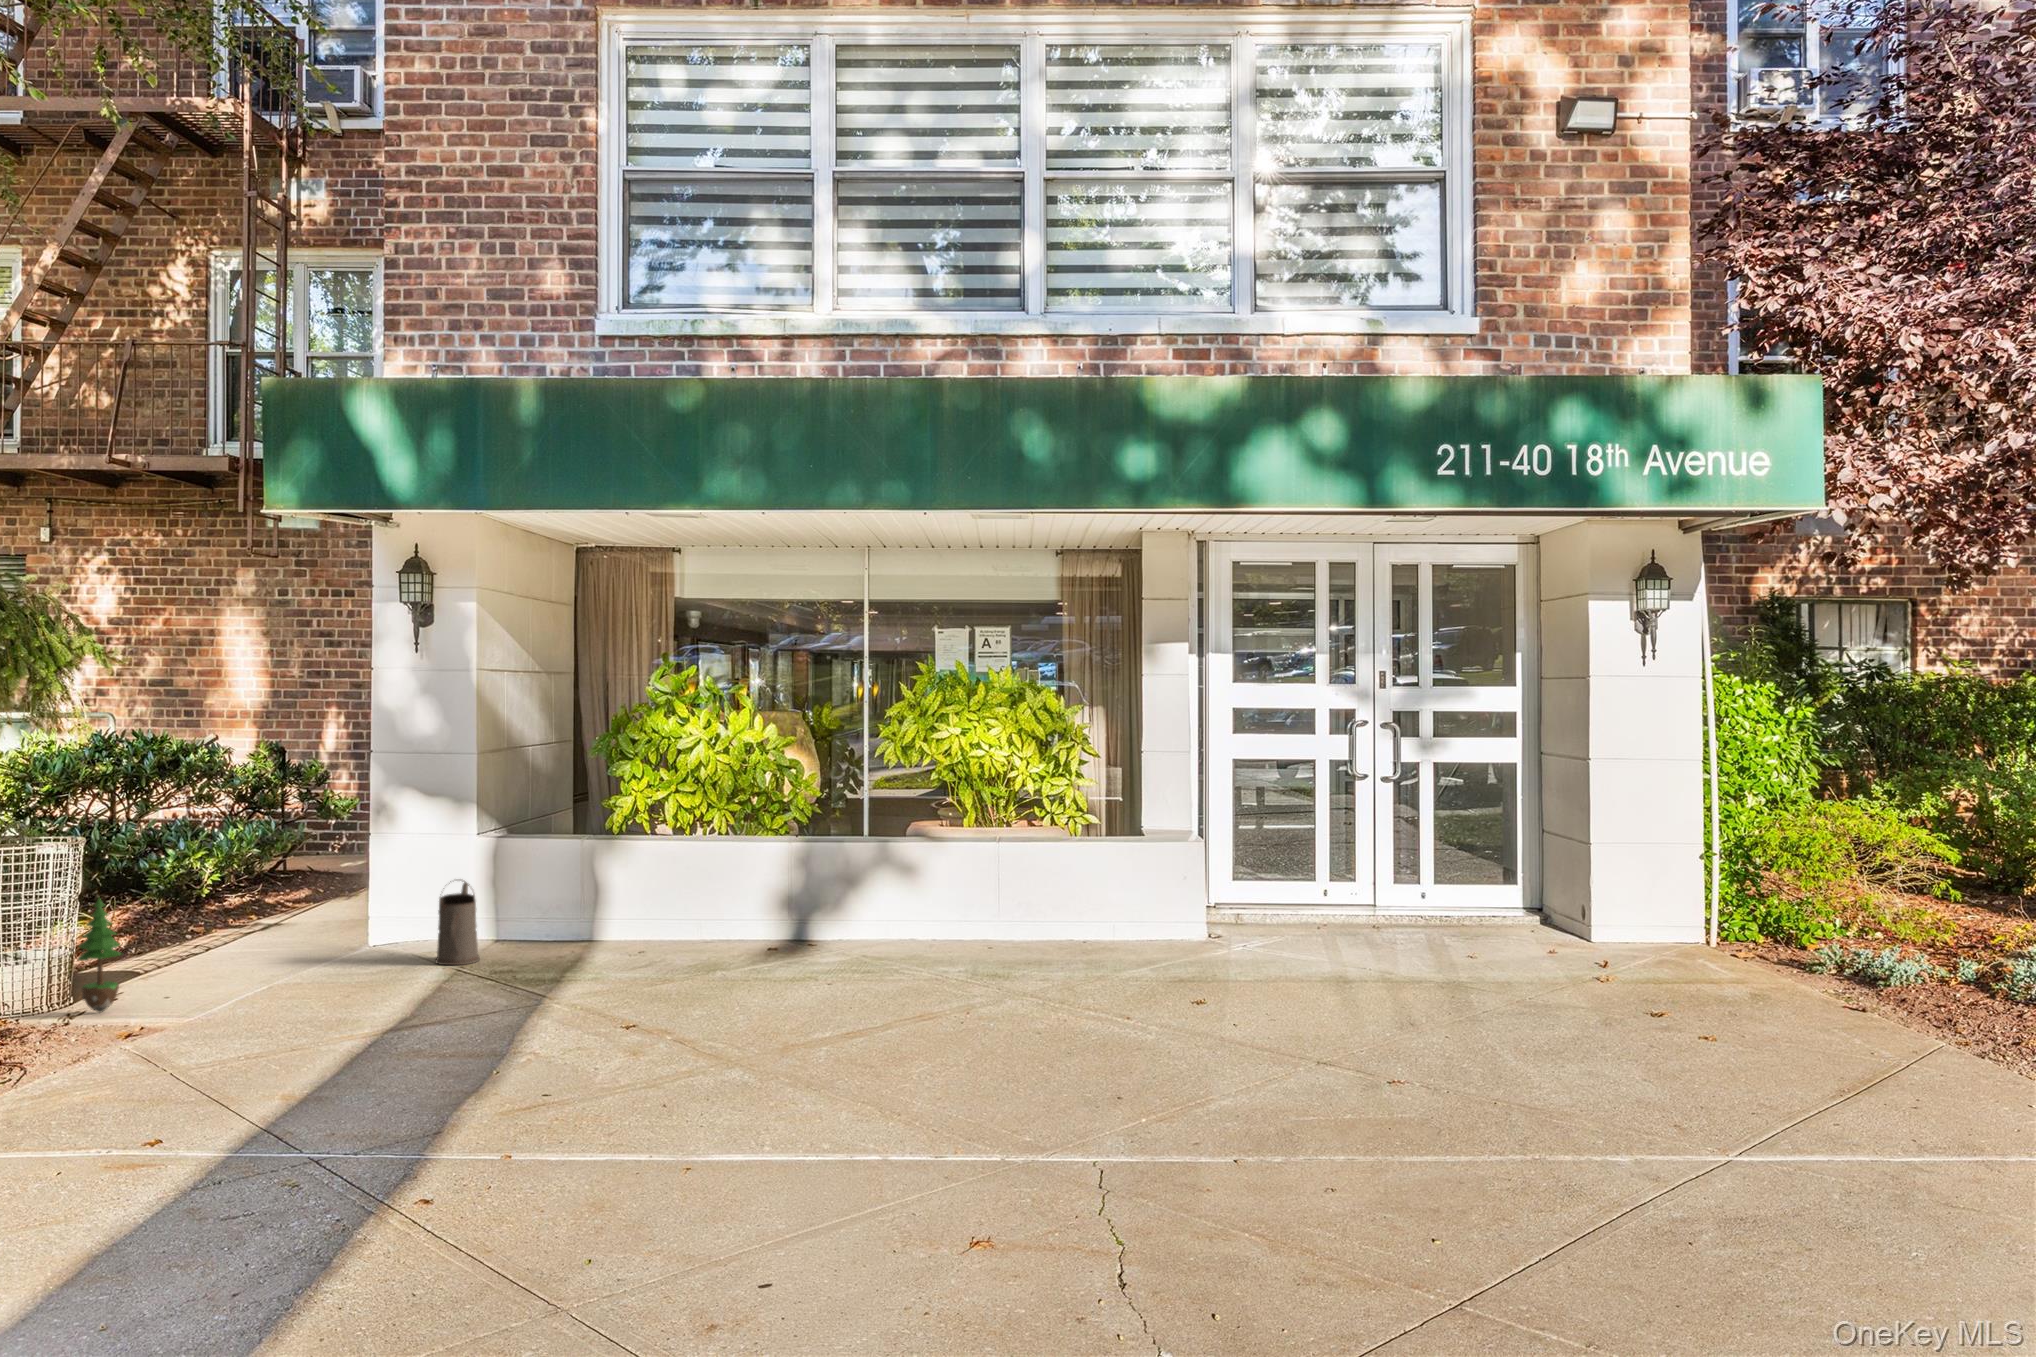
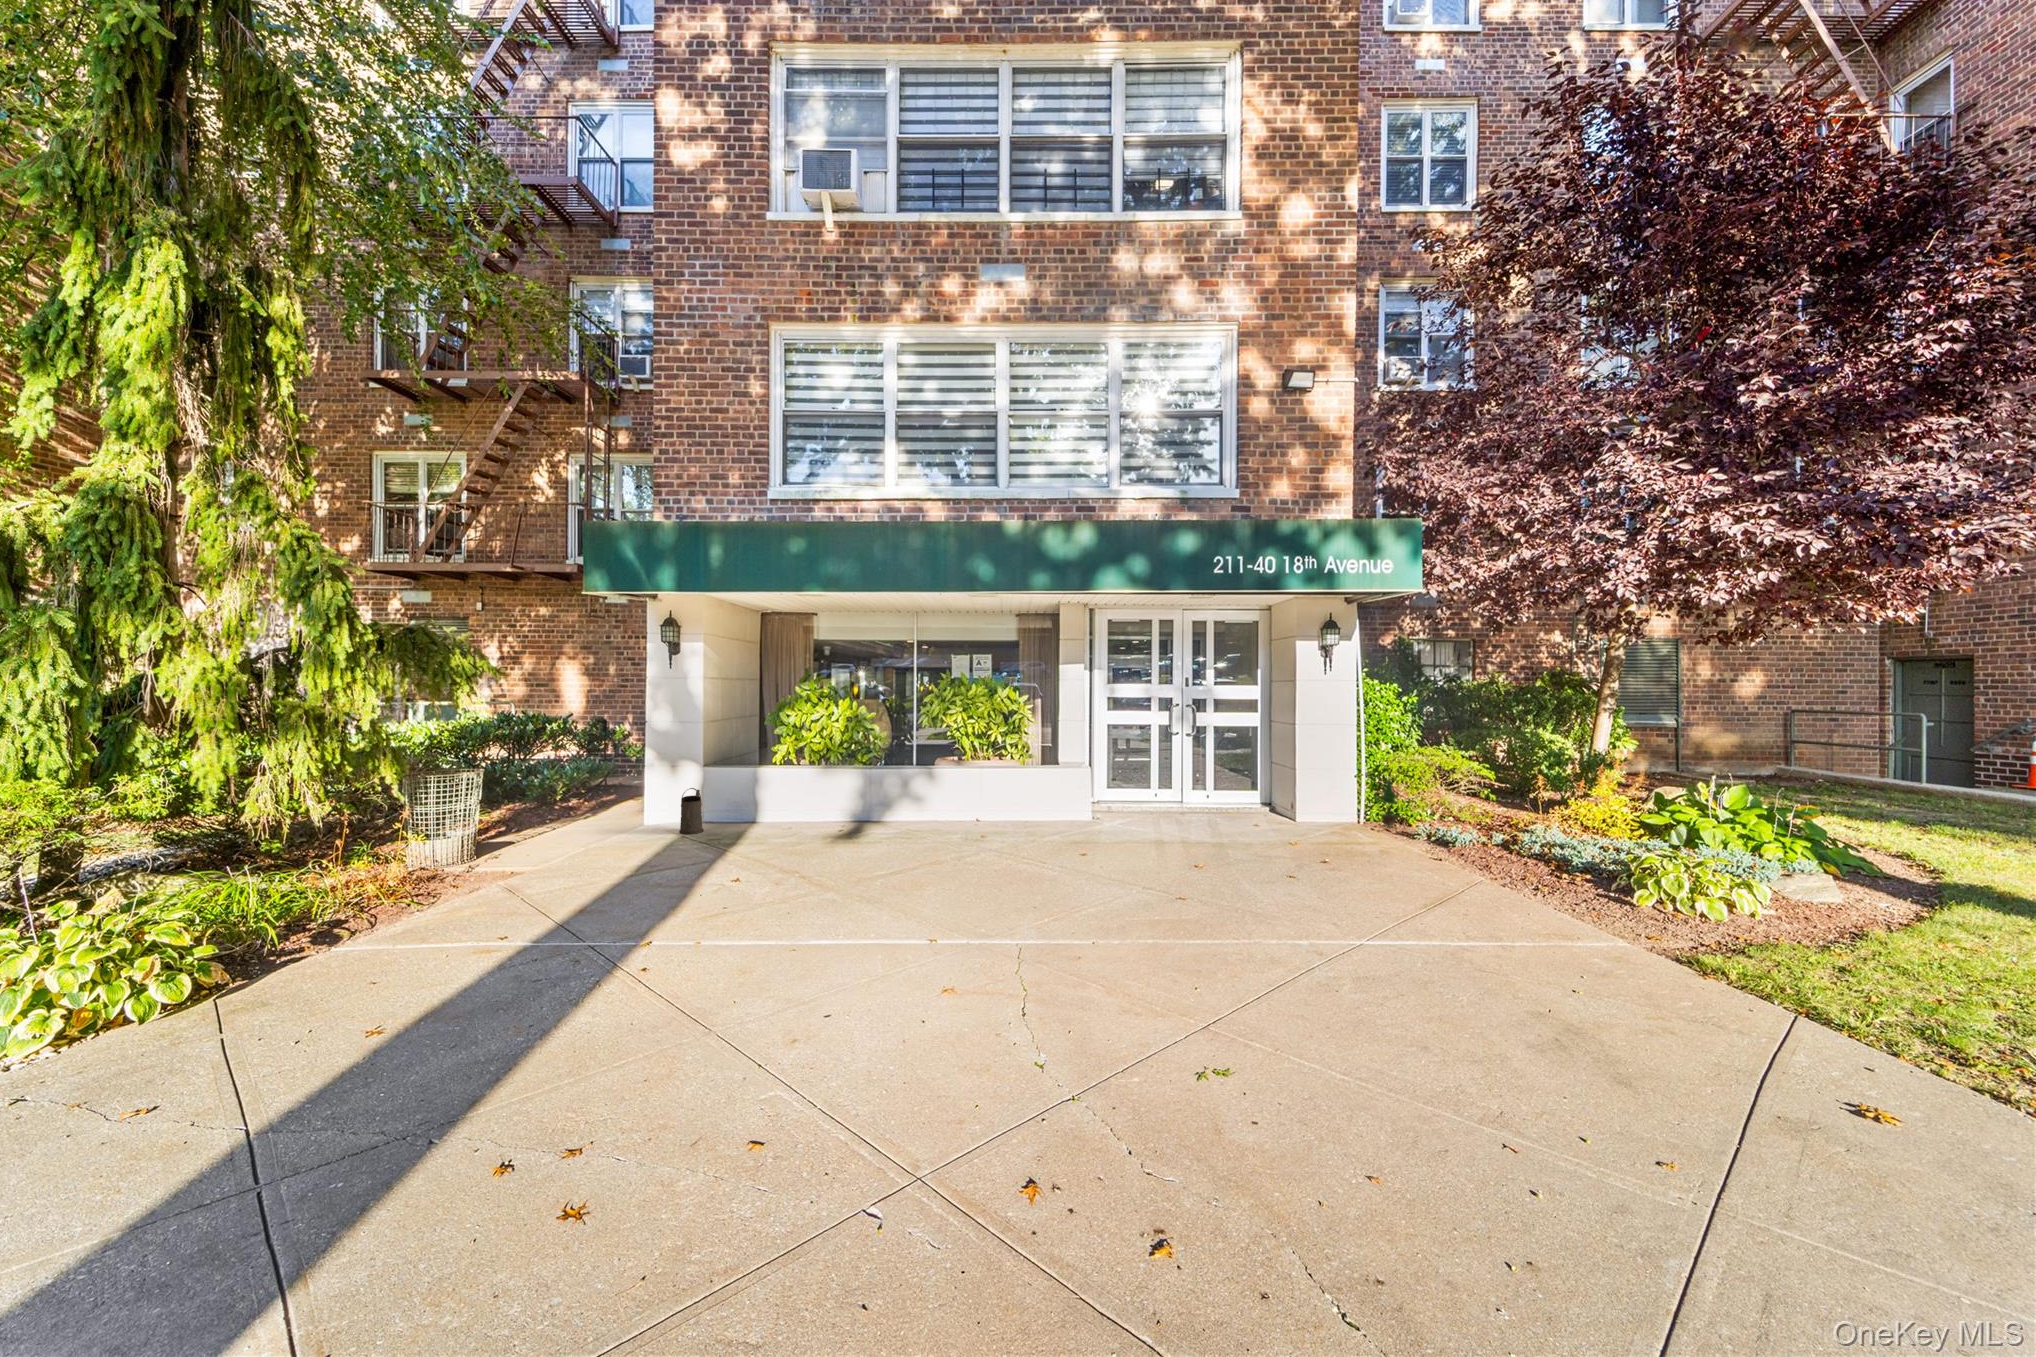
potted tree: present [78,898,121,1012] -> present [1381,777,1398,827]

